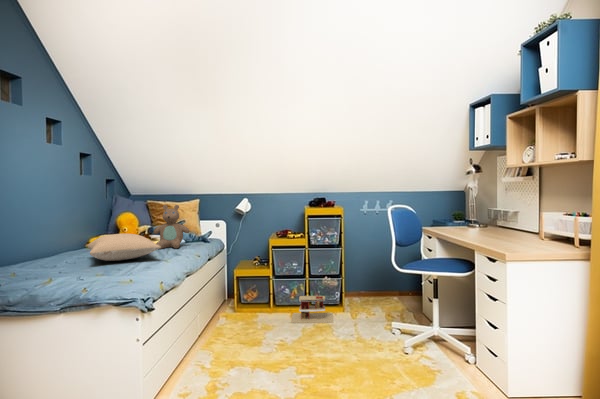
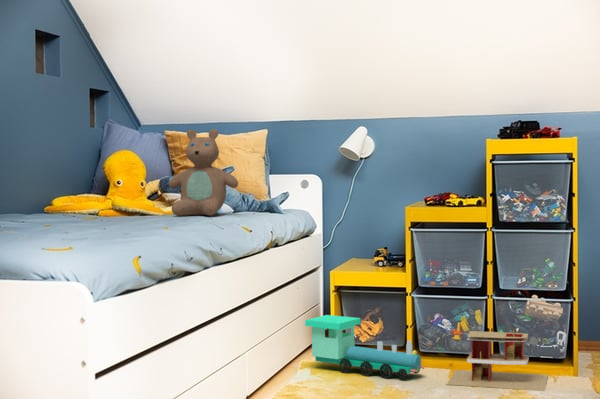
pillow: present [88,234,161,261] -> none [41,172,172,221]
toy train: none [223,291,280,321] -> present [305,315,424,379]

